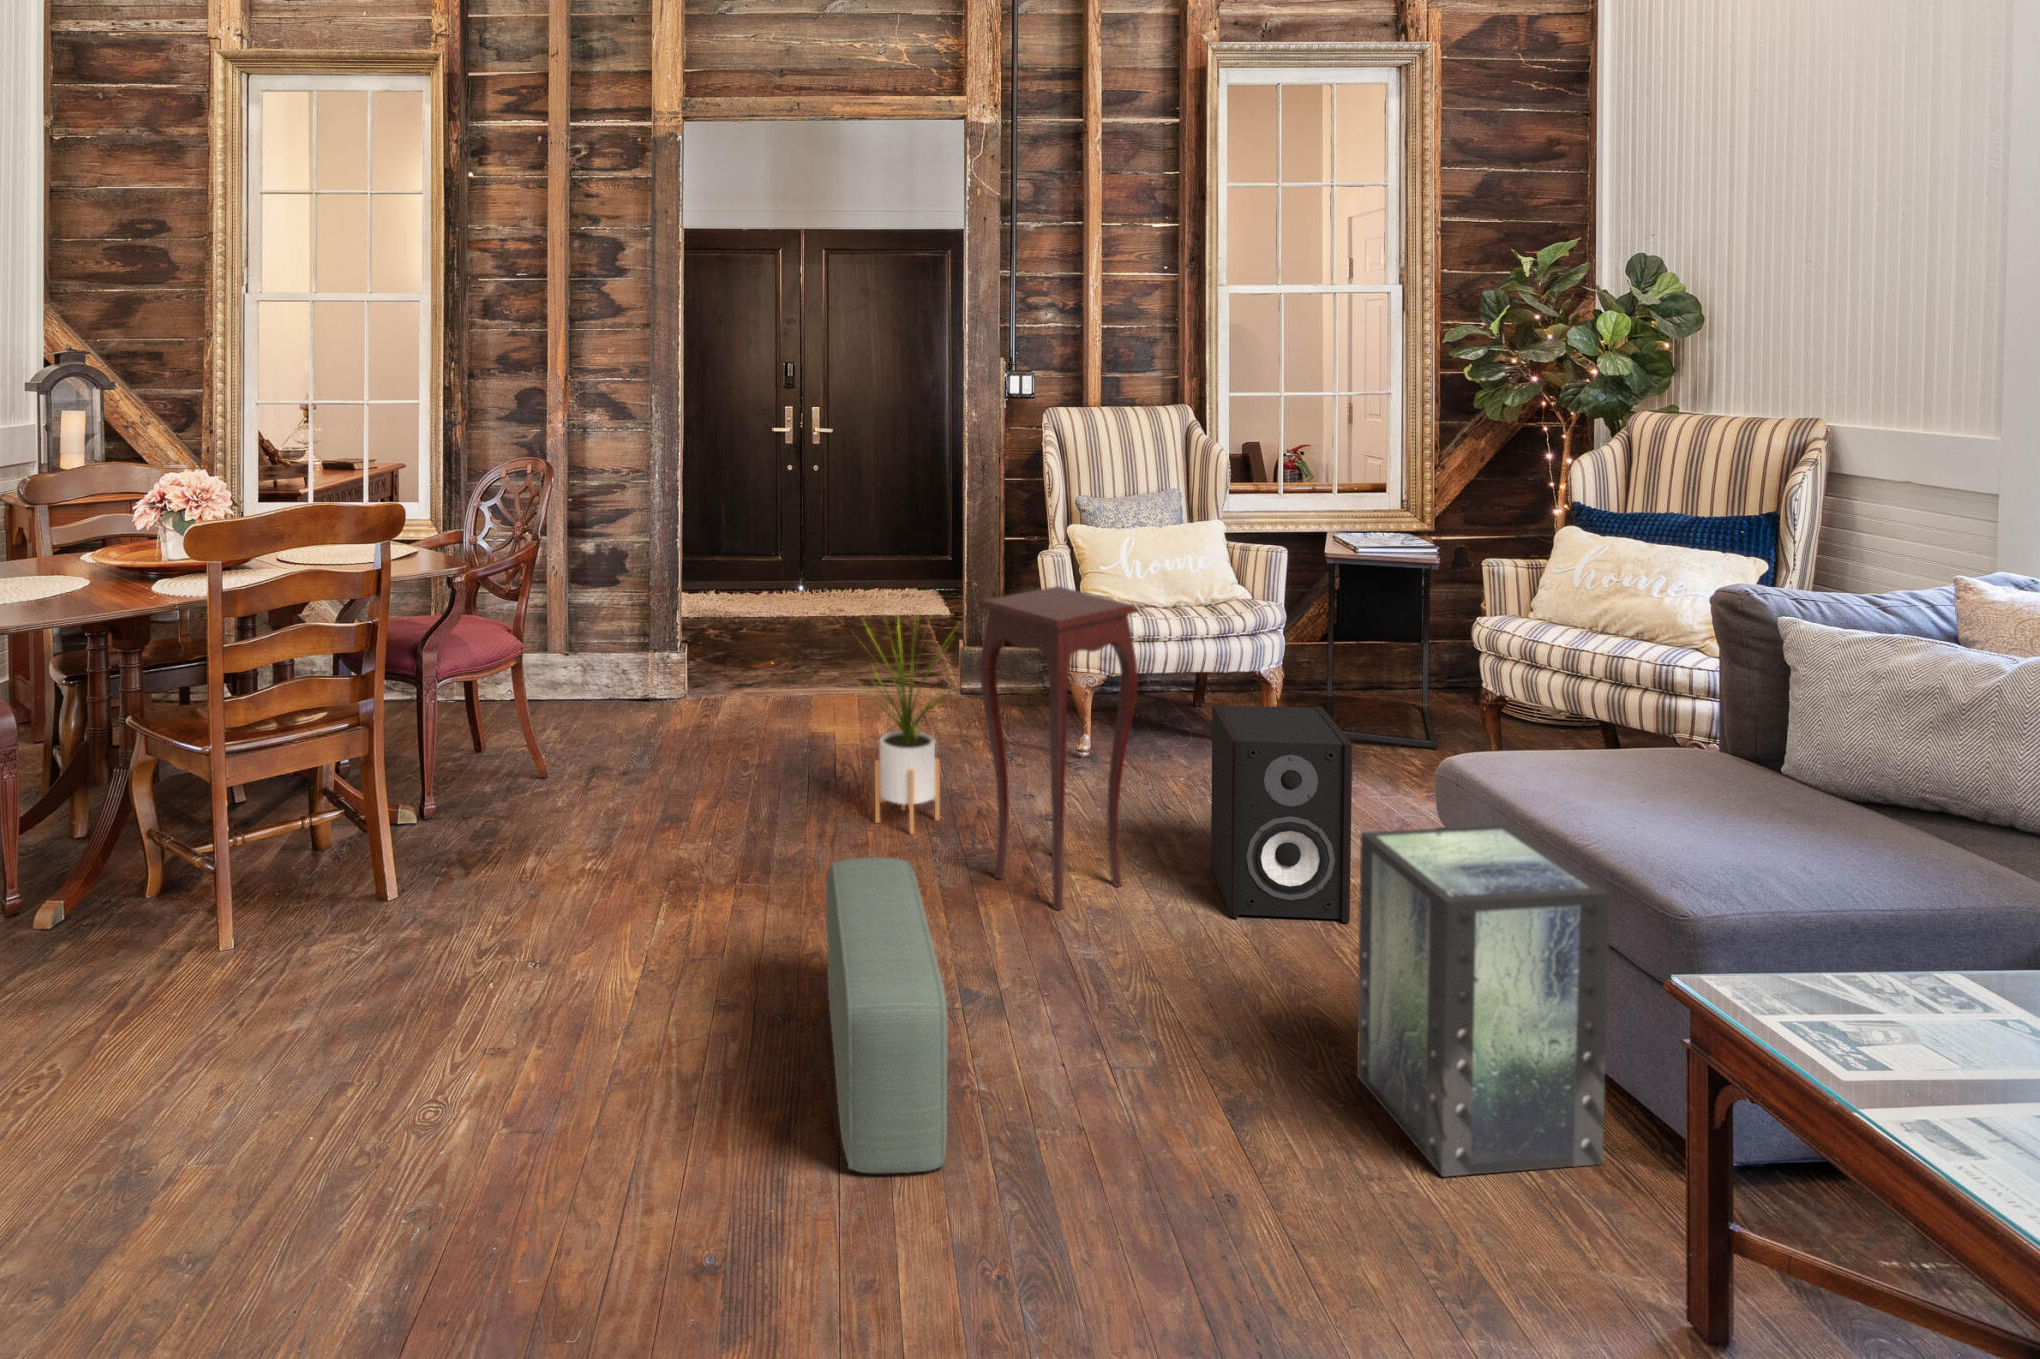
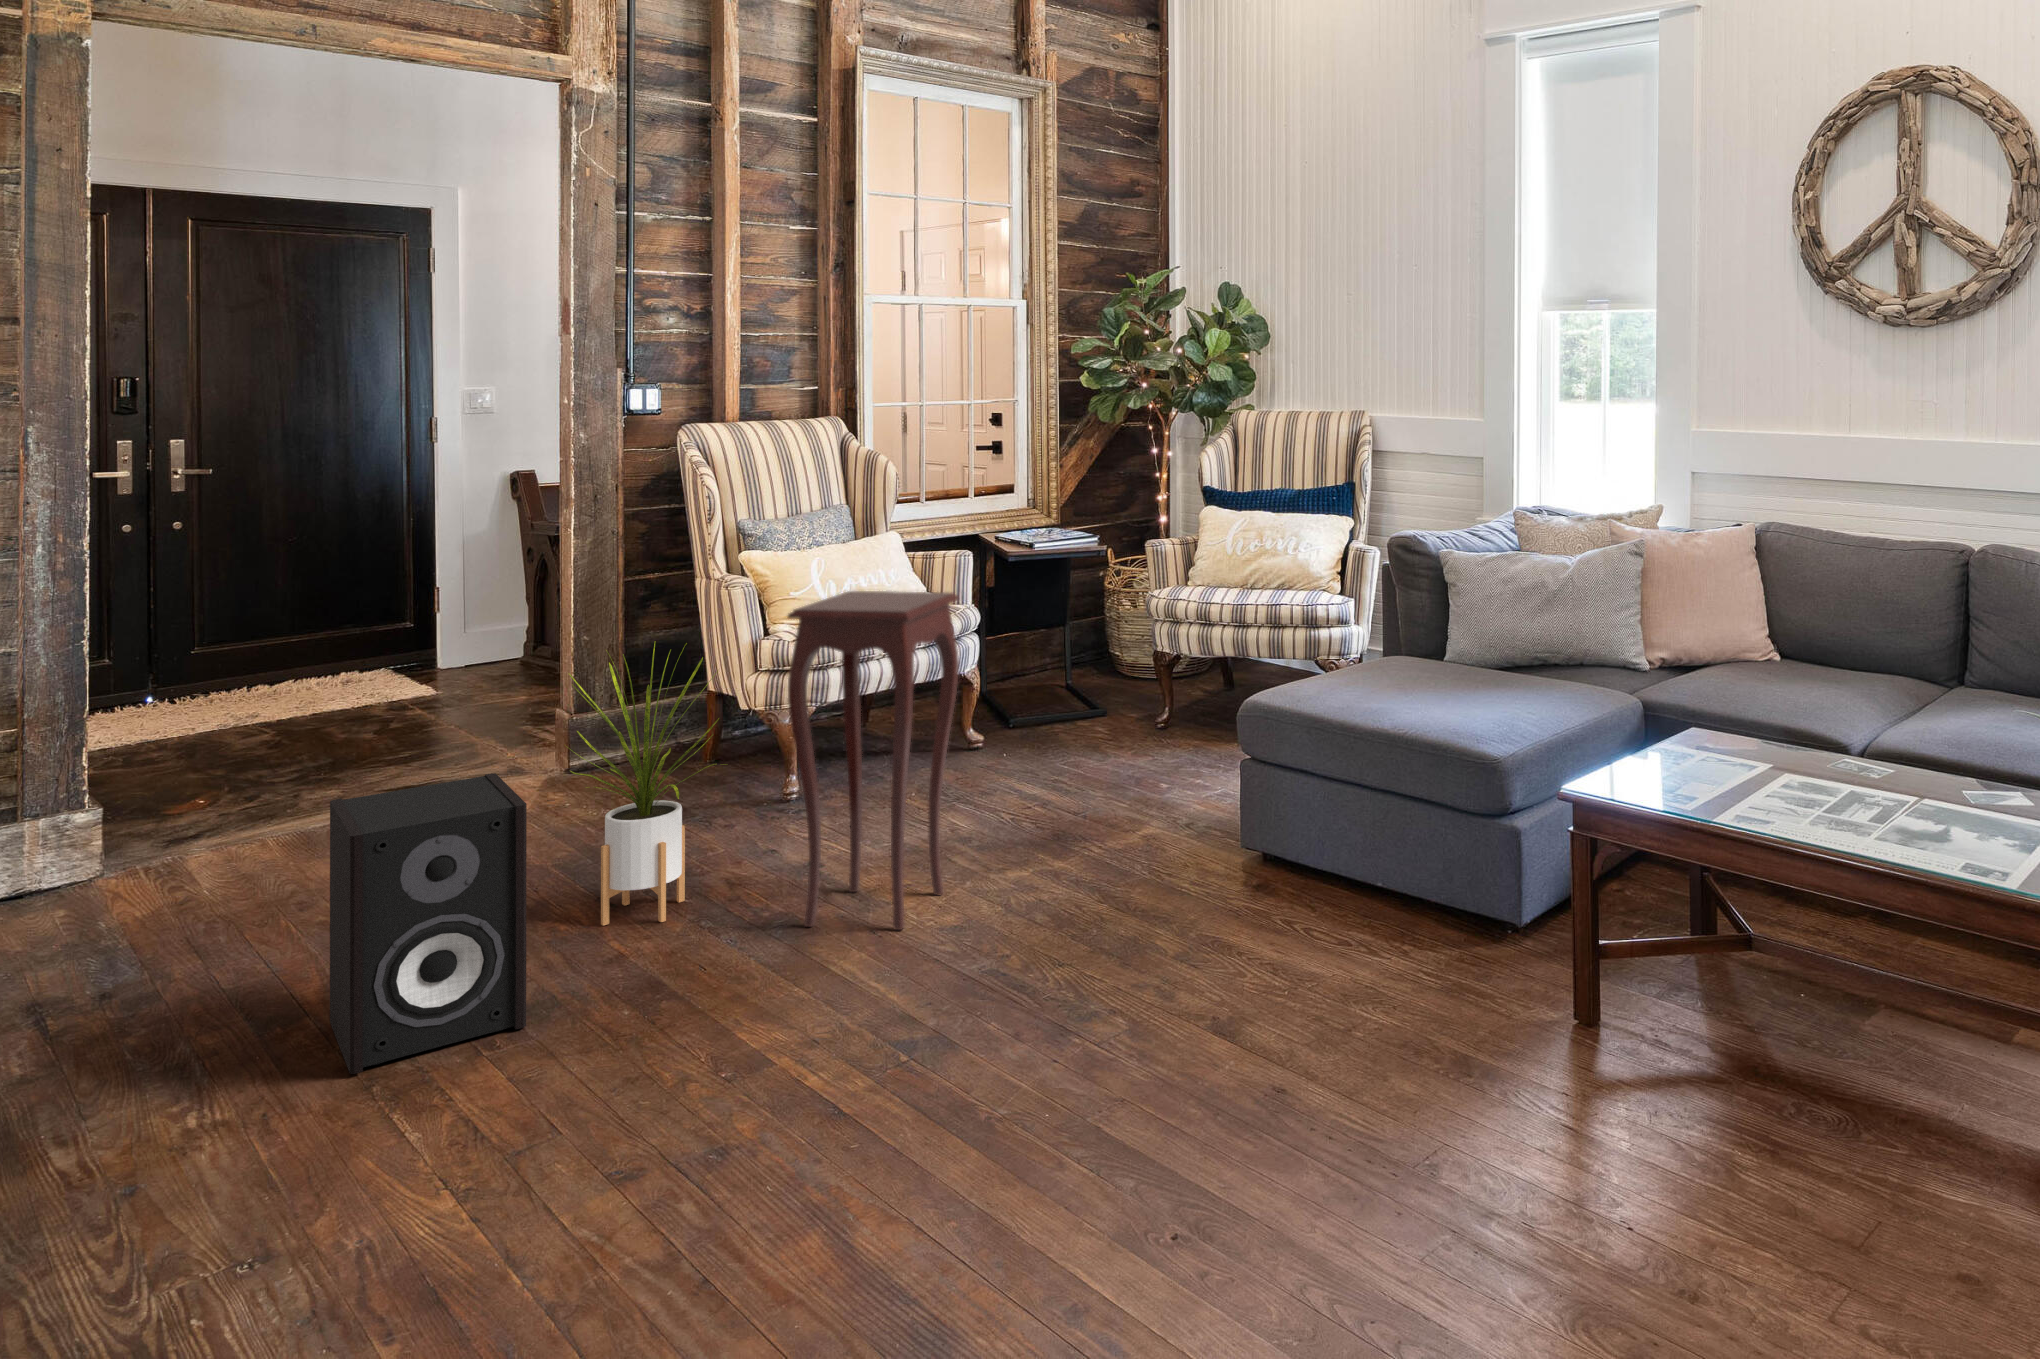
speaker: present [1211,704,1352,923] -> present [330,773,527,1074]
storage box: present [1357,825,1610,1177] -> none [1262,703,1449,983]
pouf: present [826,857,948,1173] -> none [723,888,1006,1195]

